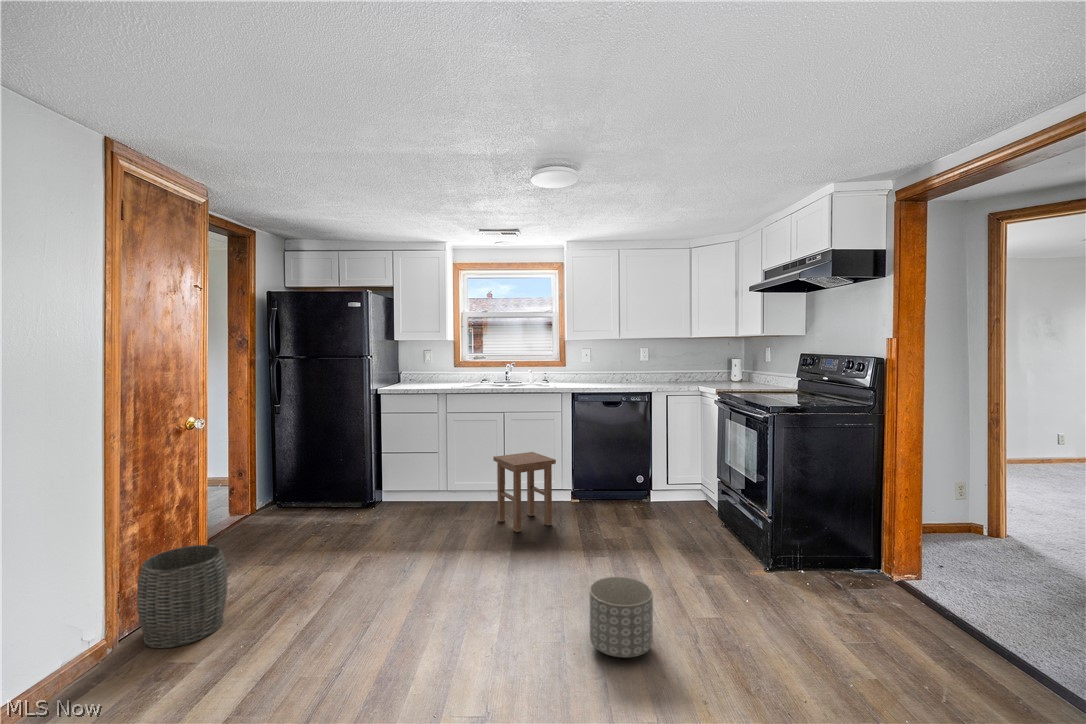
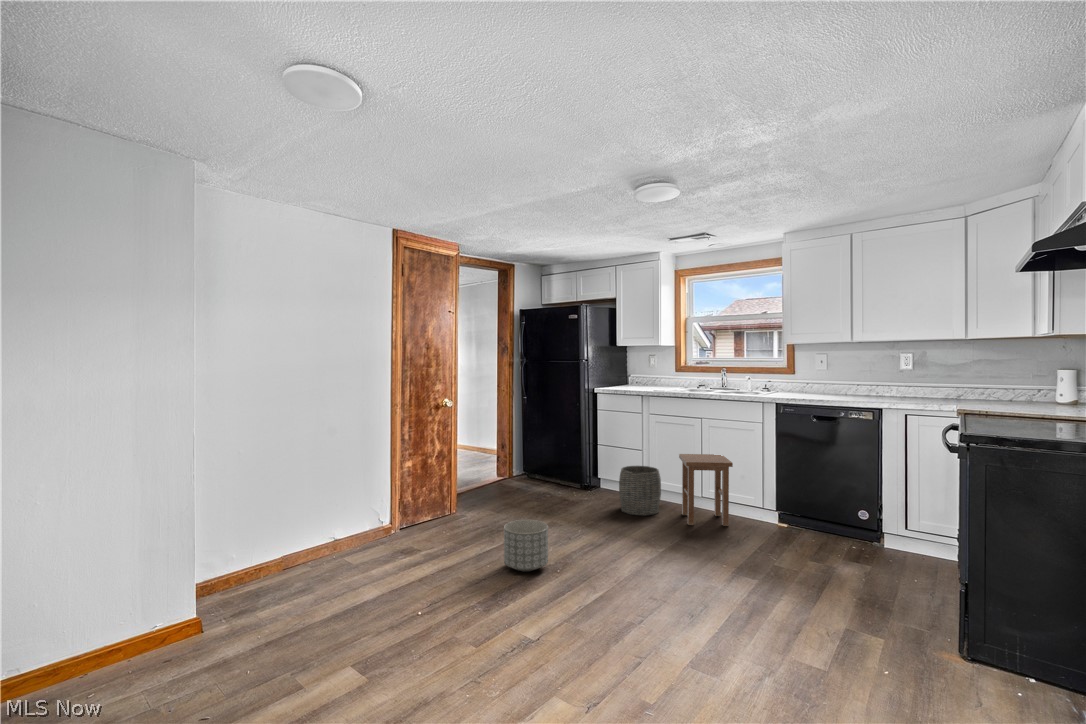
woven basket: present [137,545,227,648] -> present [619,466,661,516]
planter: present [590,577,653,658] -> present [504,520,548,572]

